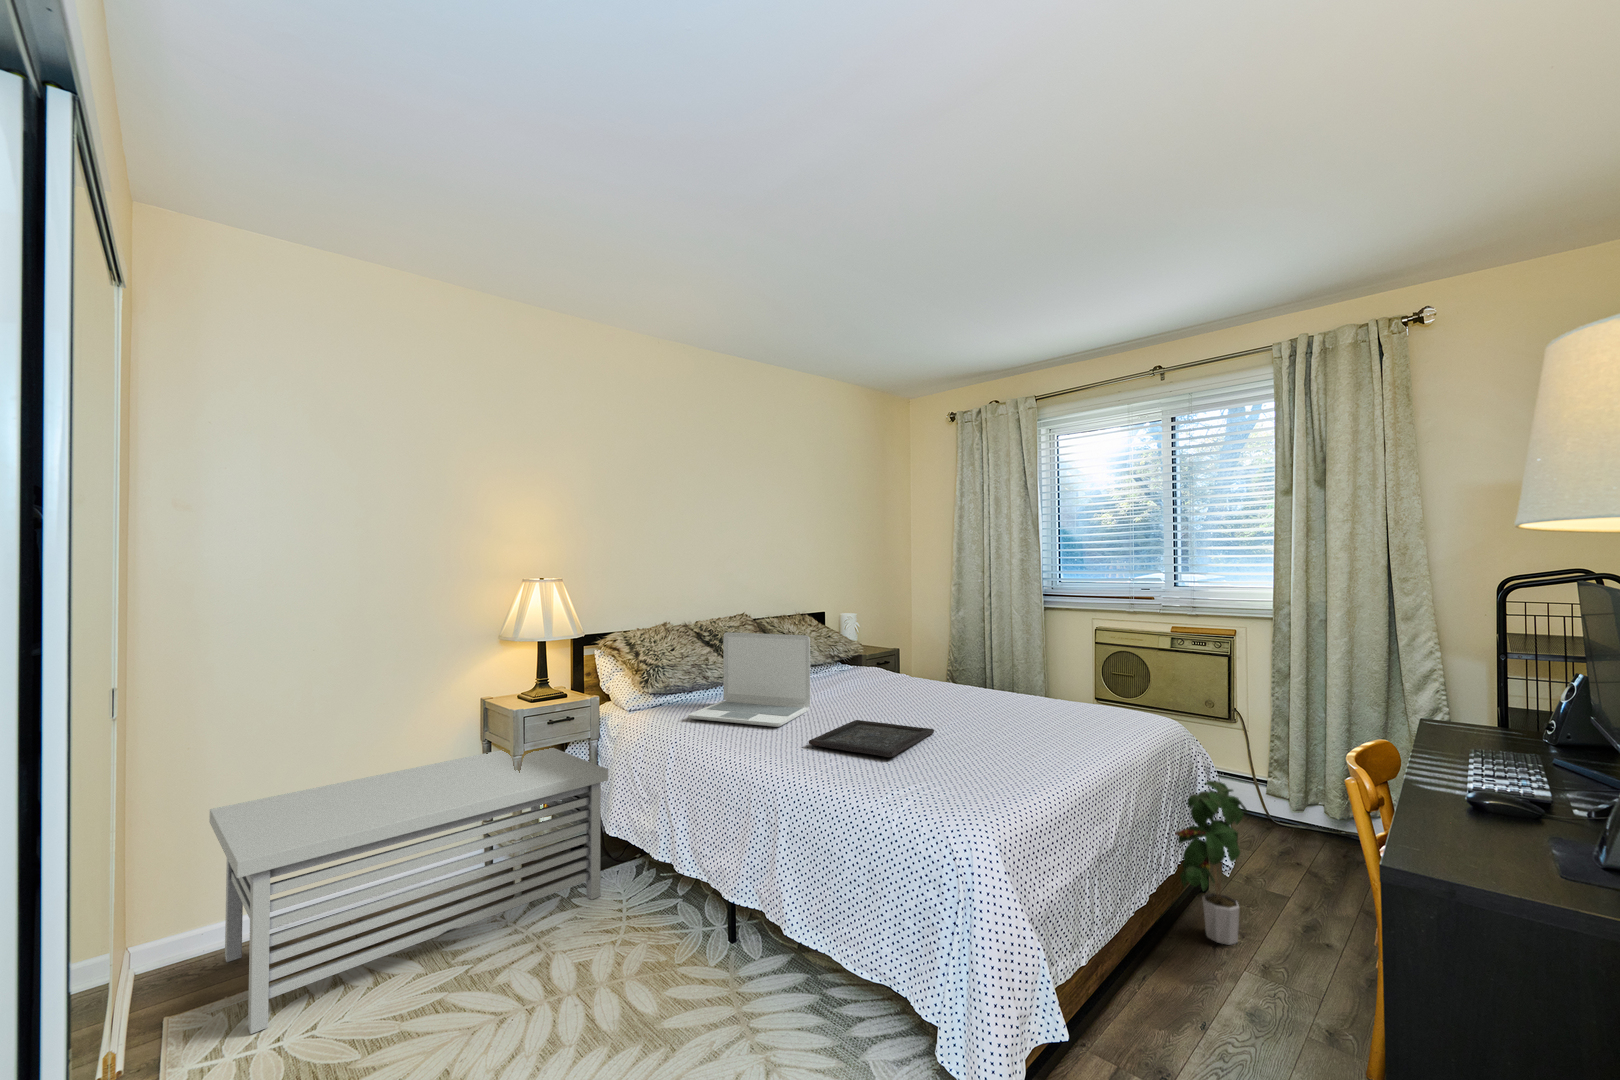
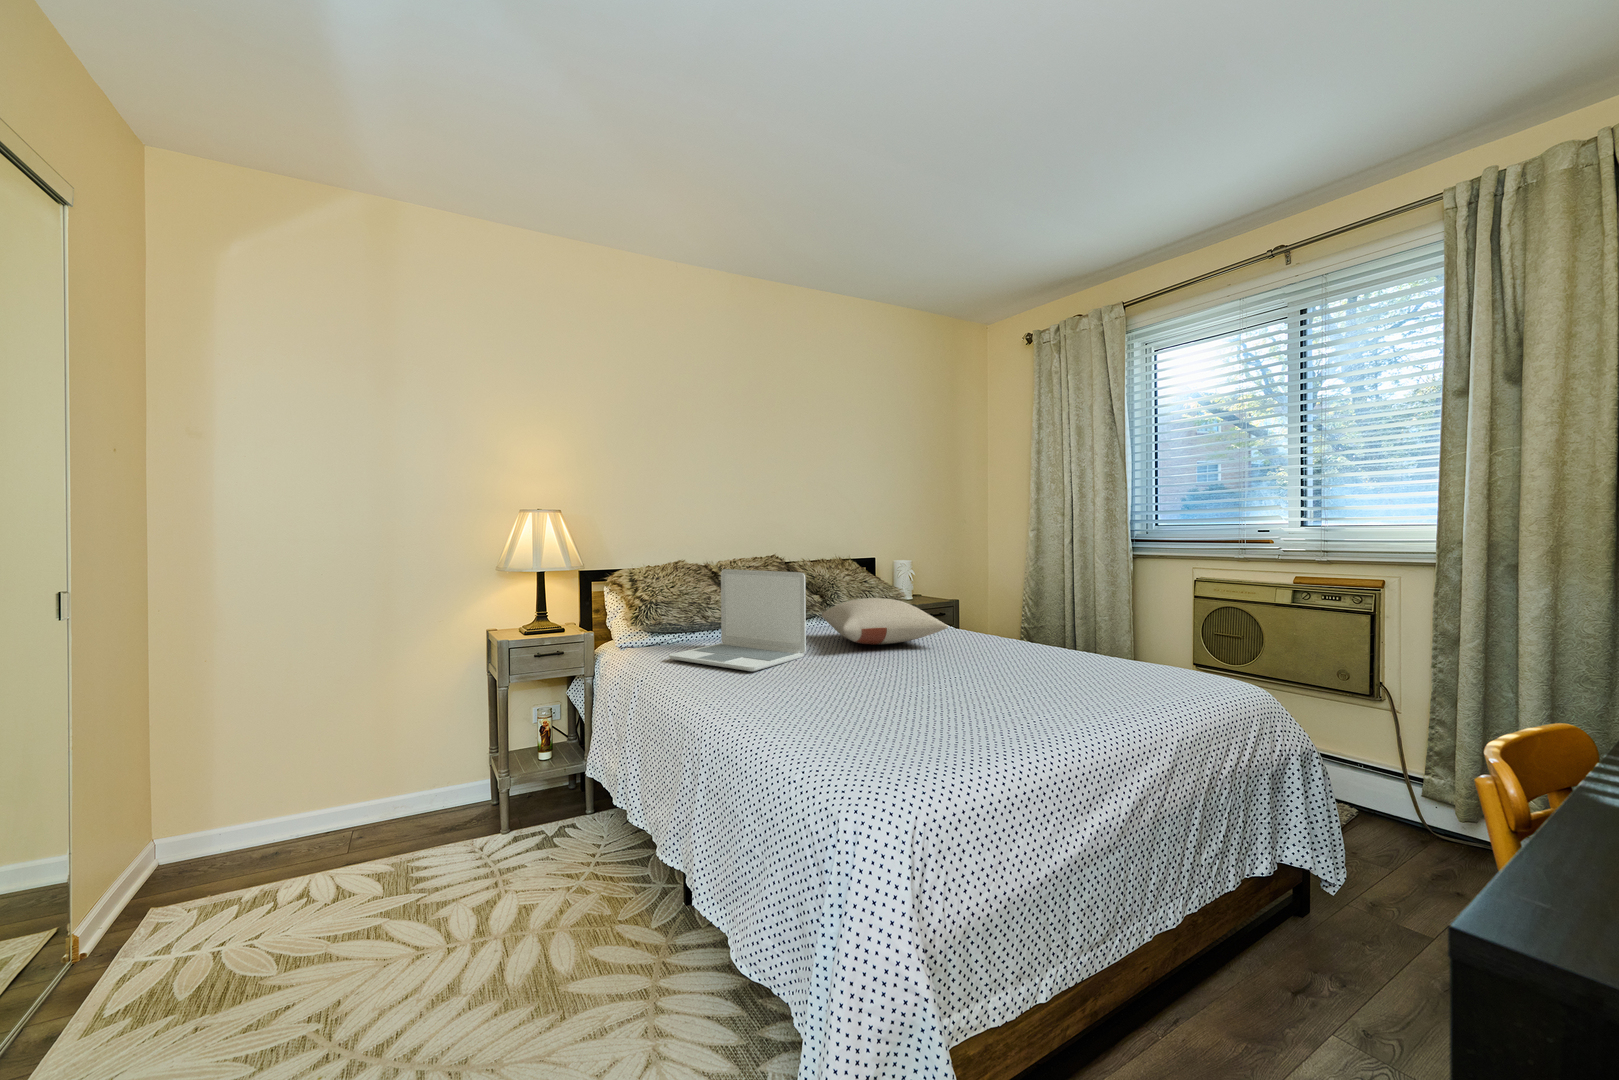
pillow: none [806,655,926,696] -> present [822,598,948,645]
tray: present [809,720,934,757] -> none [765,668,923,710]
storage bench: present [209,748,608,1034] -> none [178,679,588,936]
potted plant: present [1175,781,1247,945] -> none [1233,769,1353,988]

